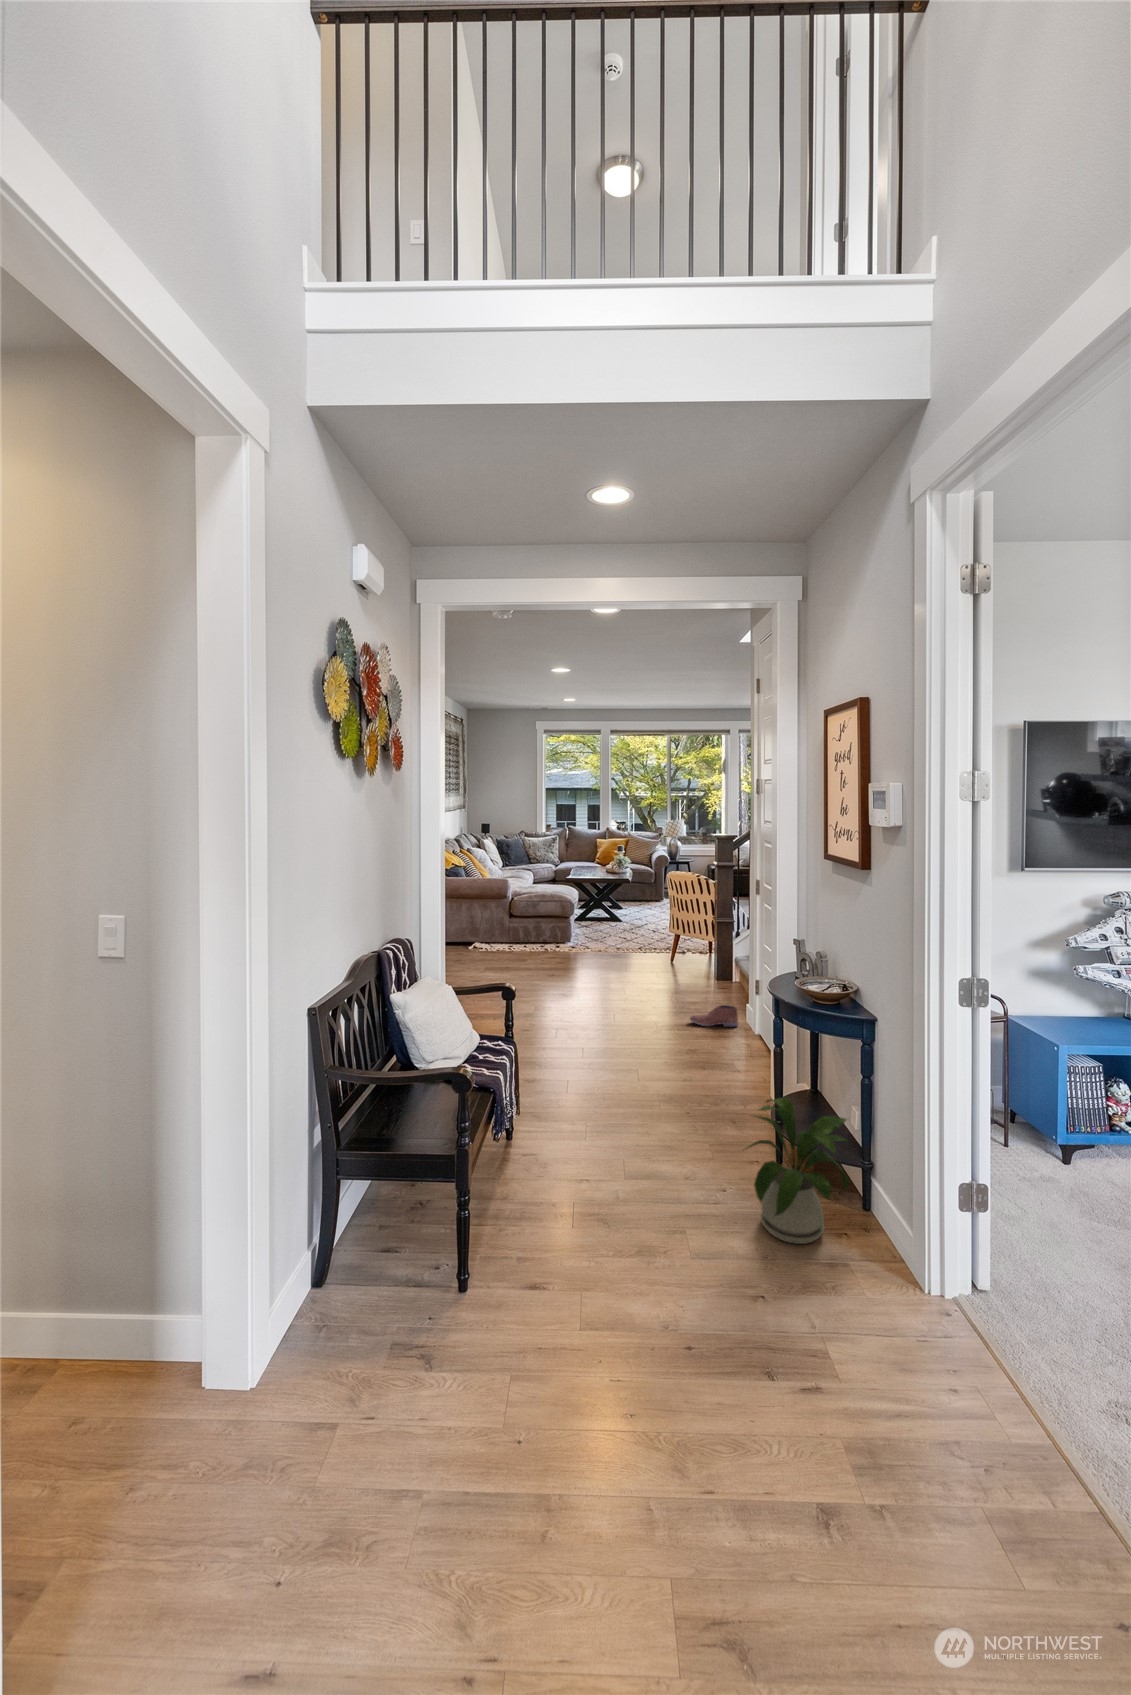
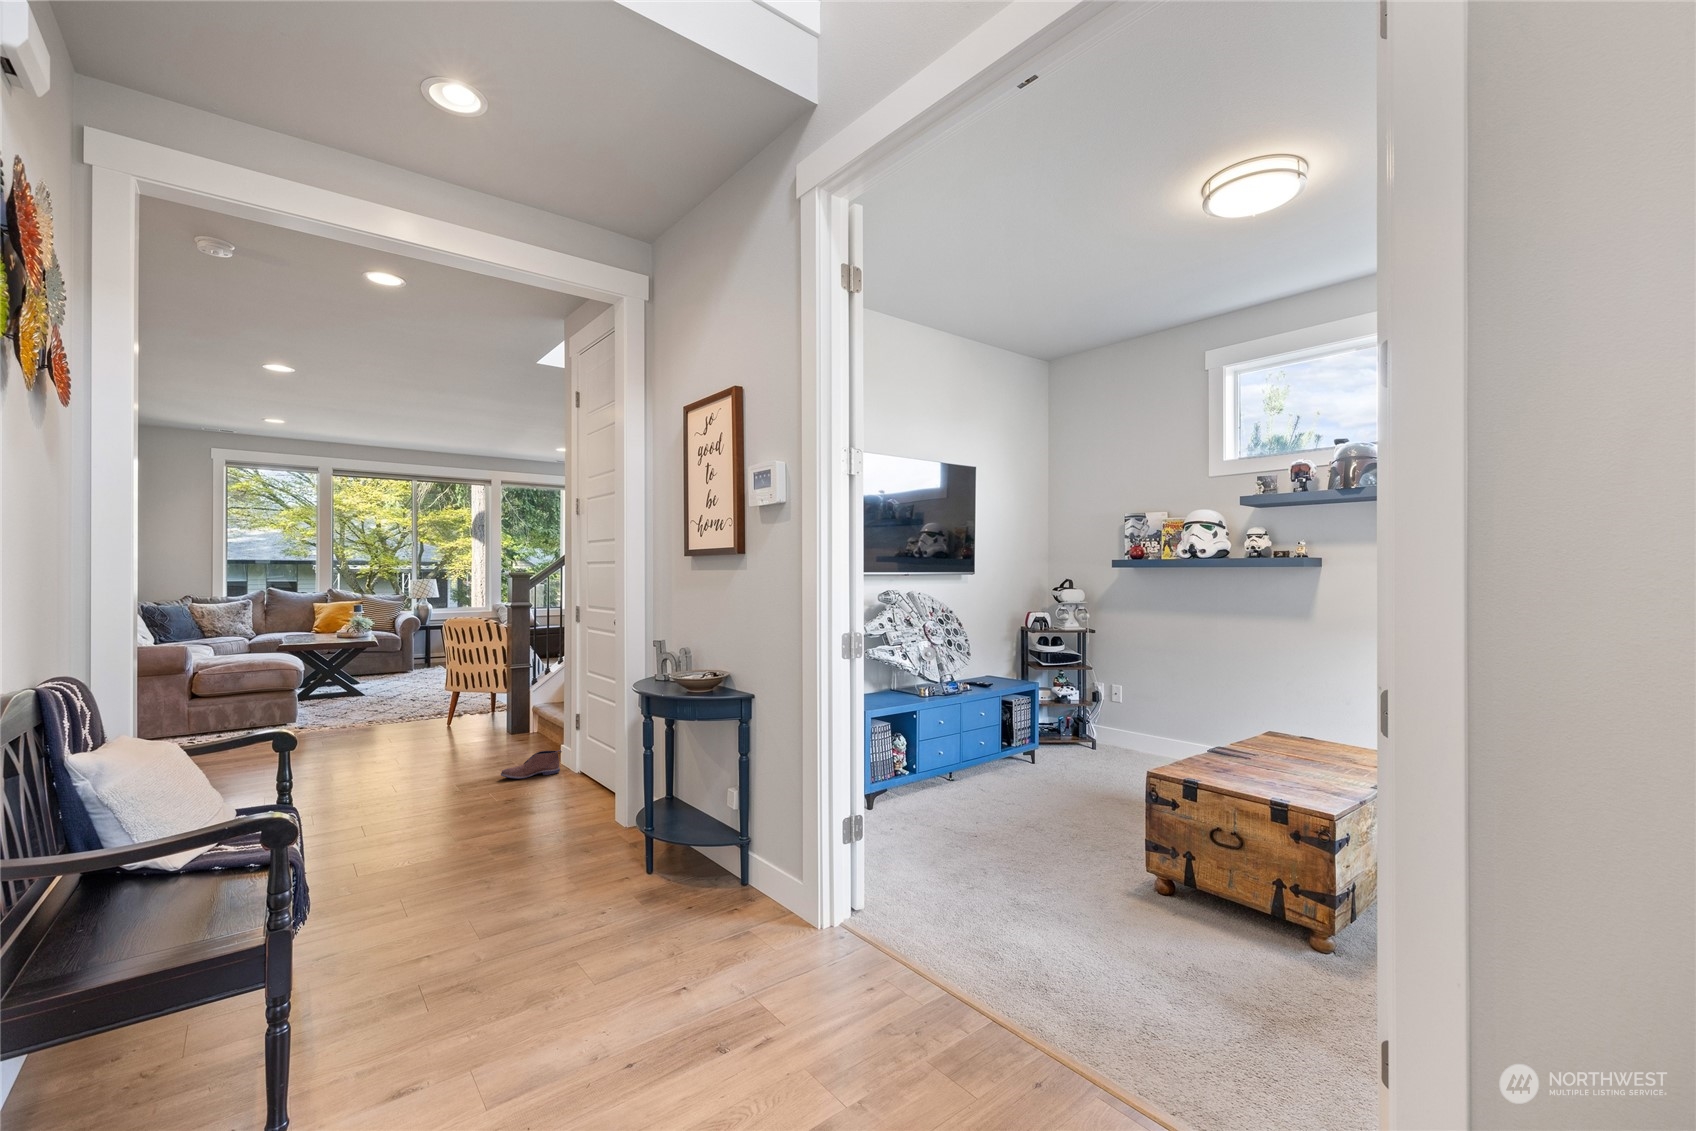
house plant: present [746,1097,849,1244] -> none [635,789,745,937]

